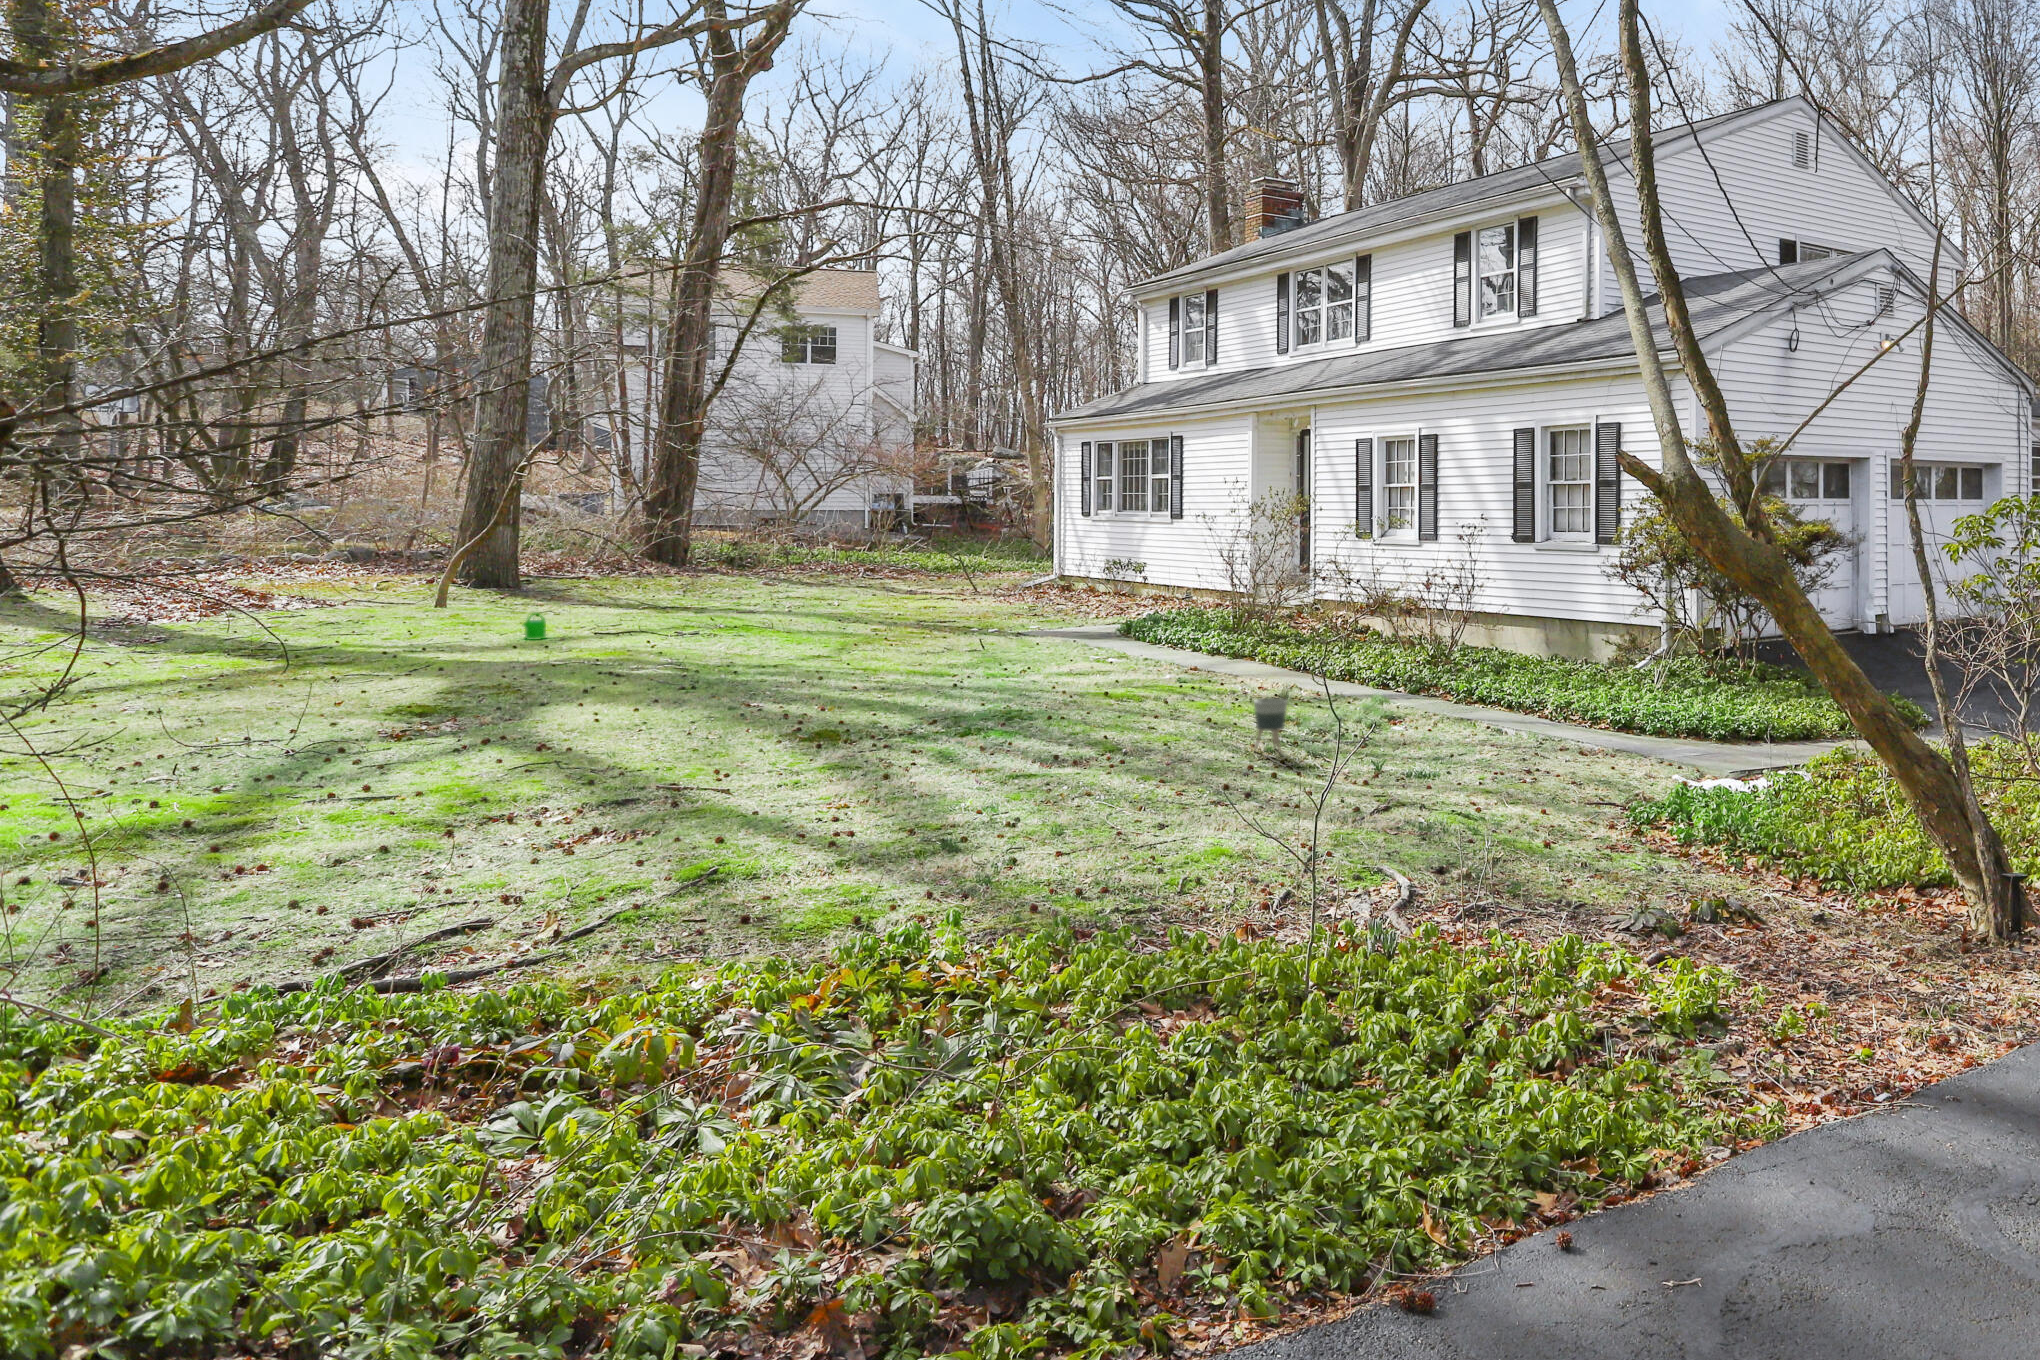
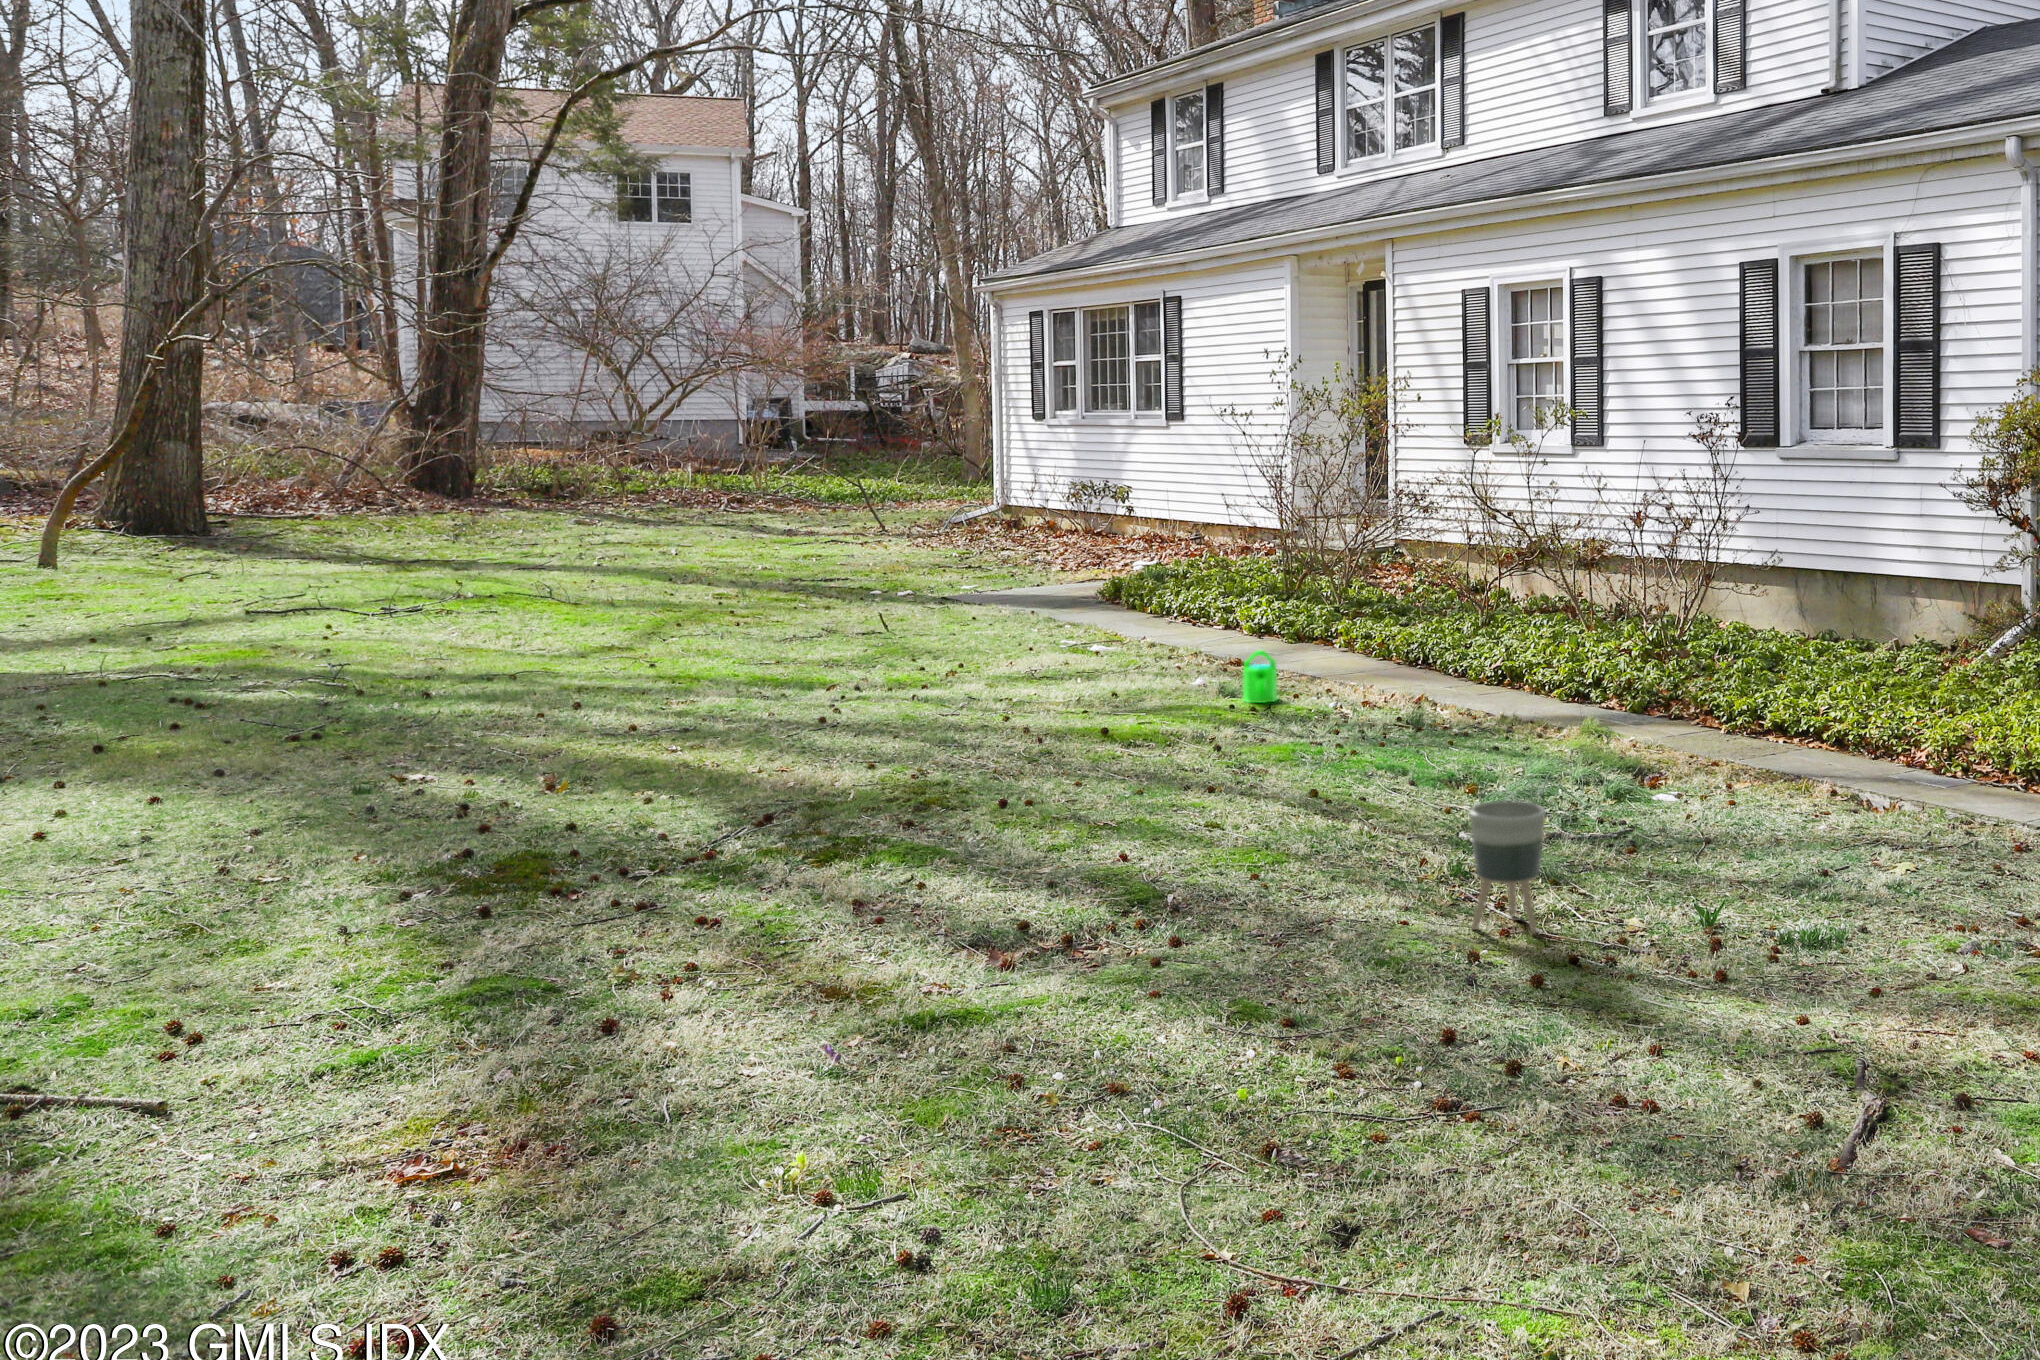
watering can: present [523,613,546,640] -> present [1242,650,1278,703]

